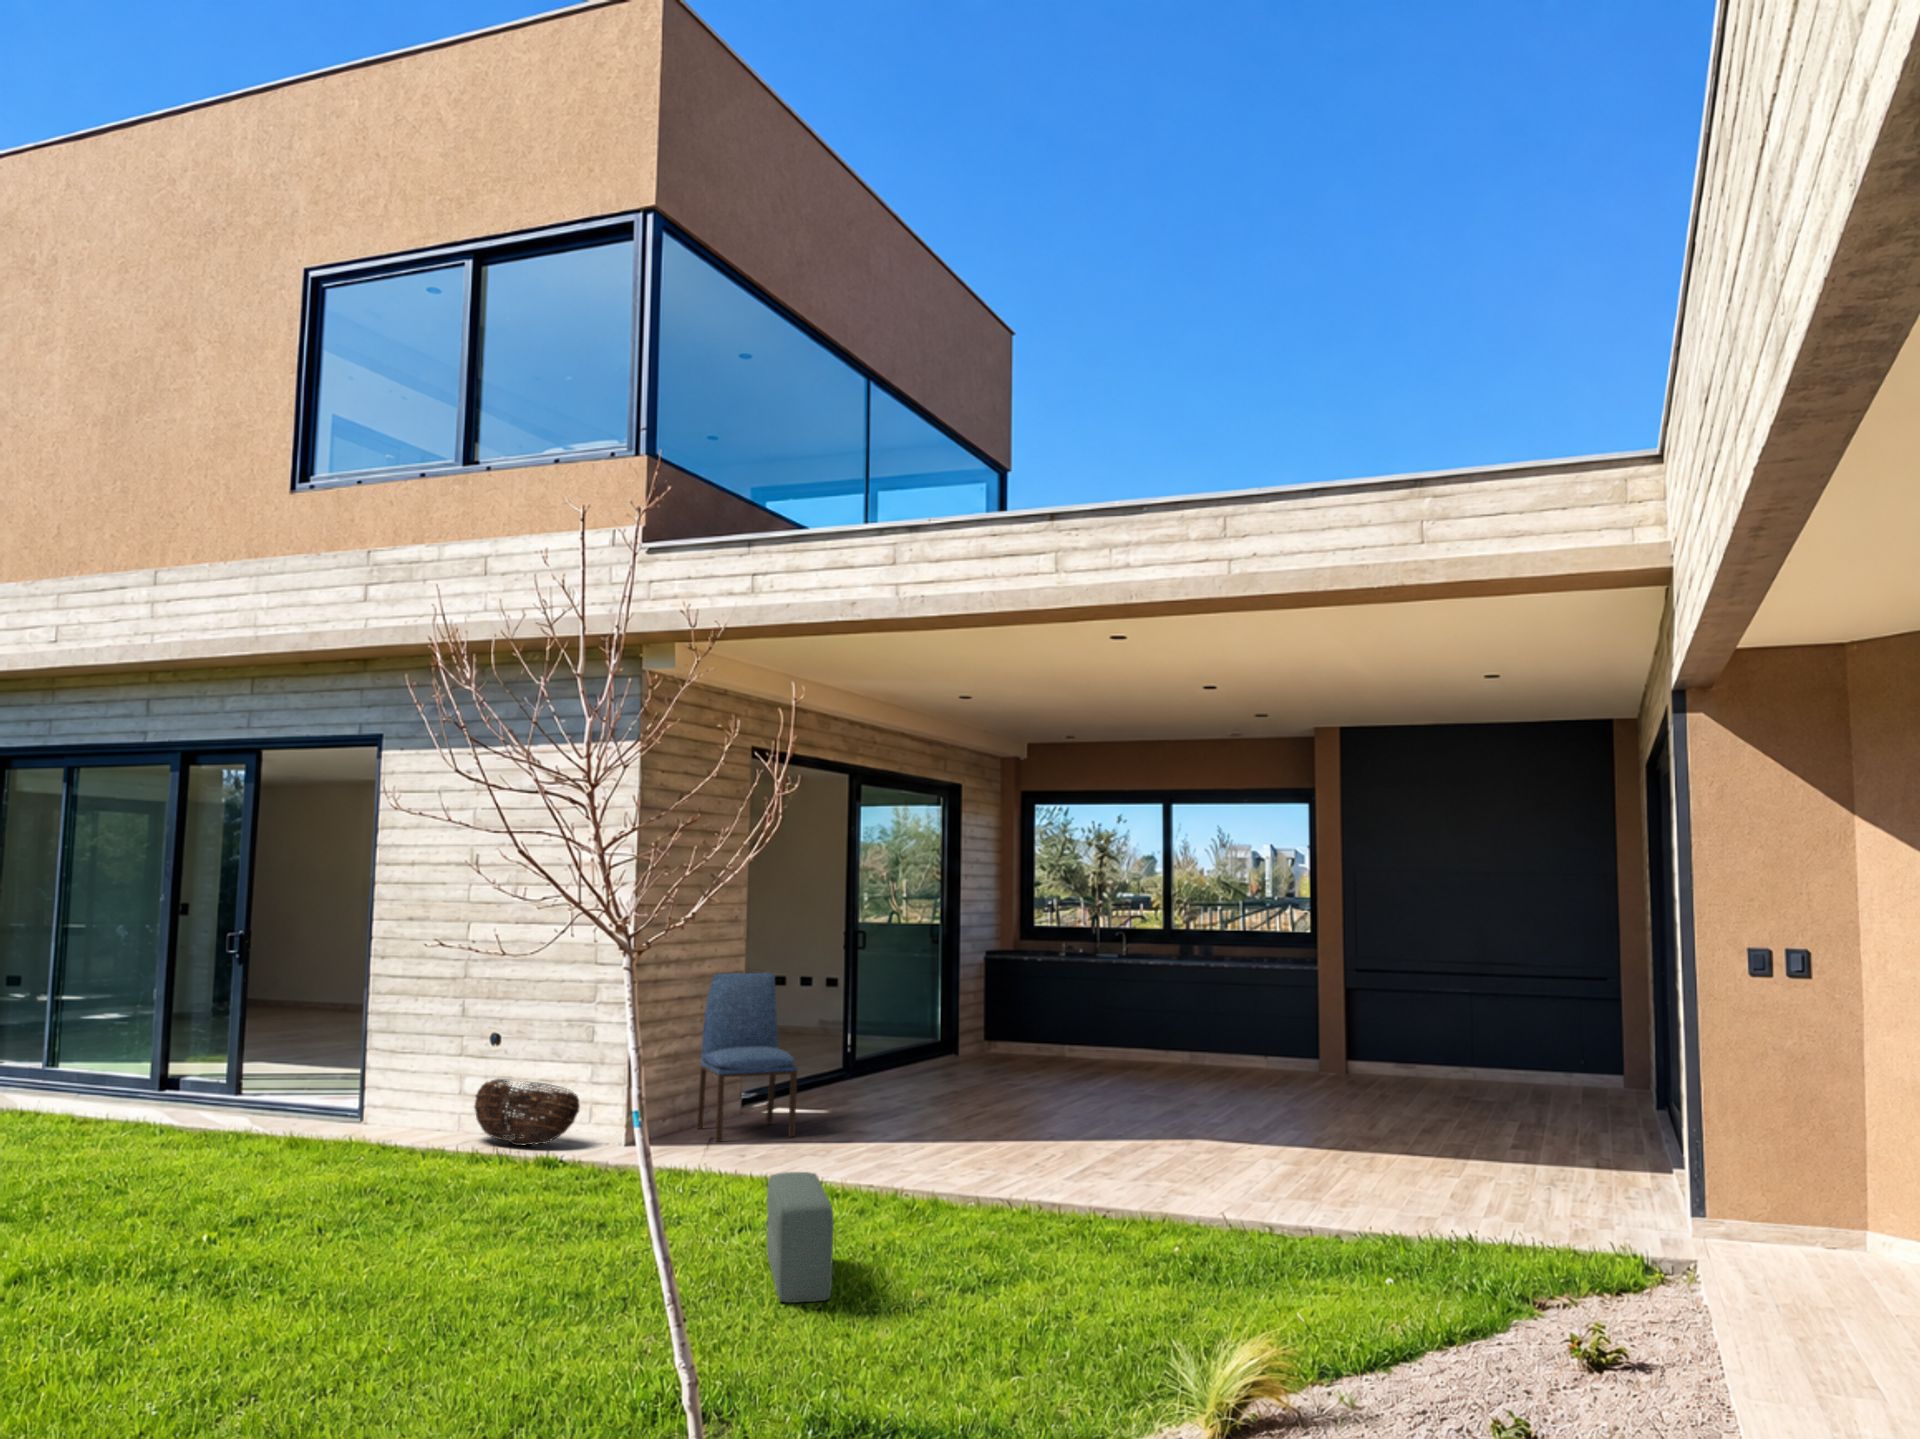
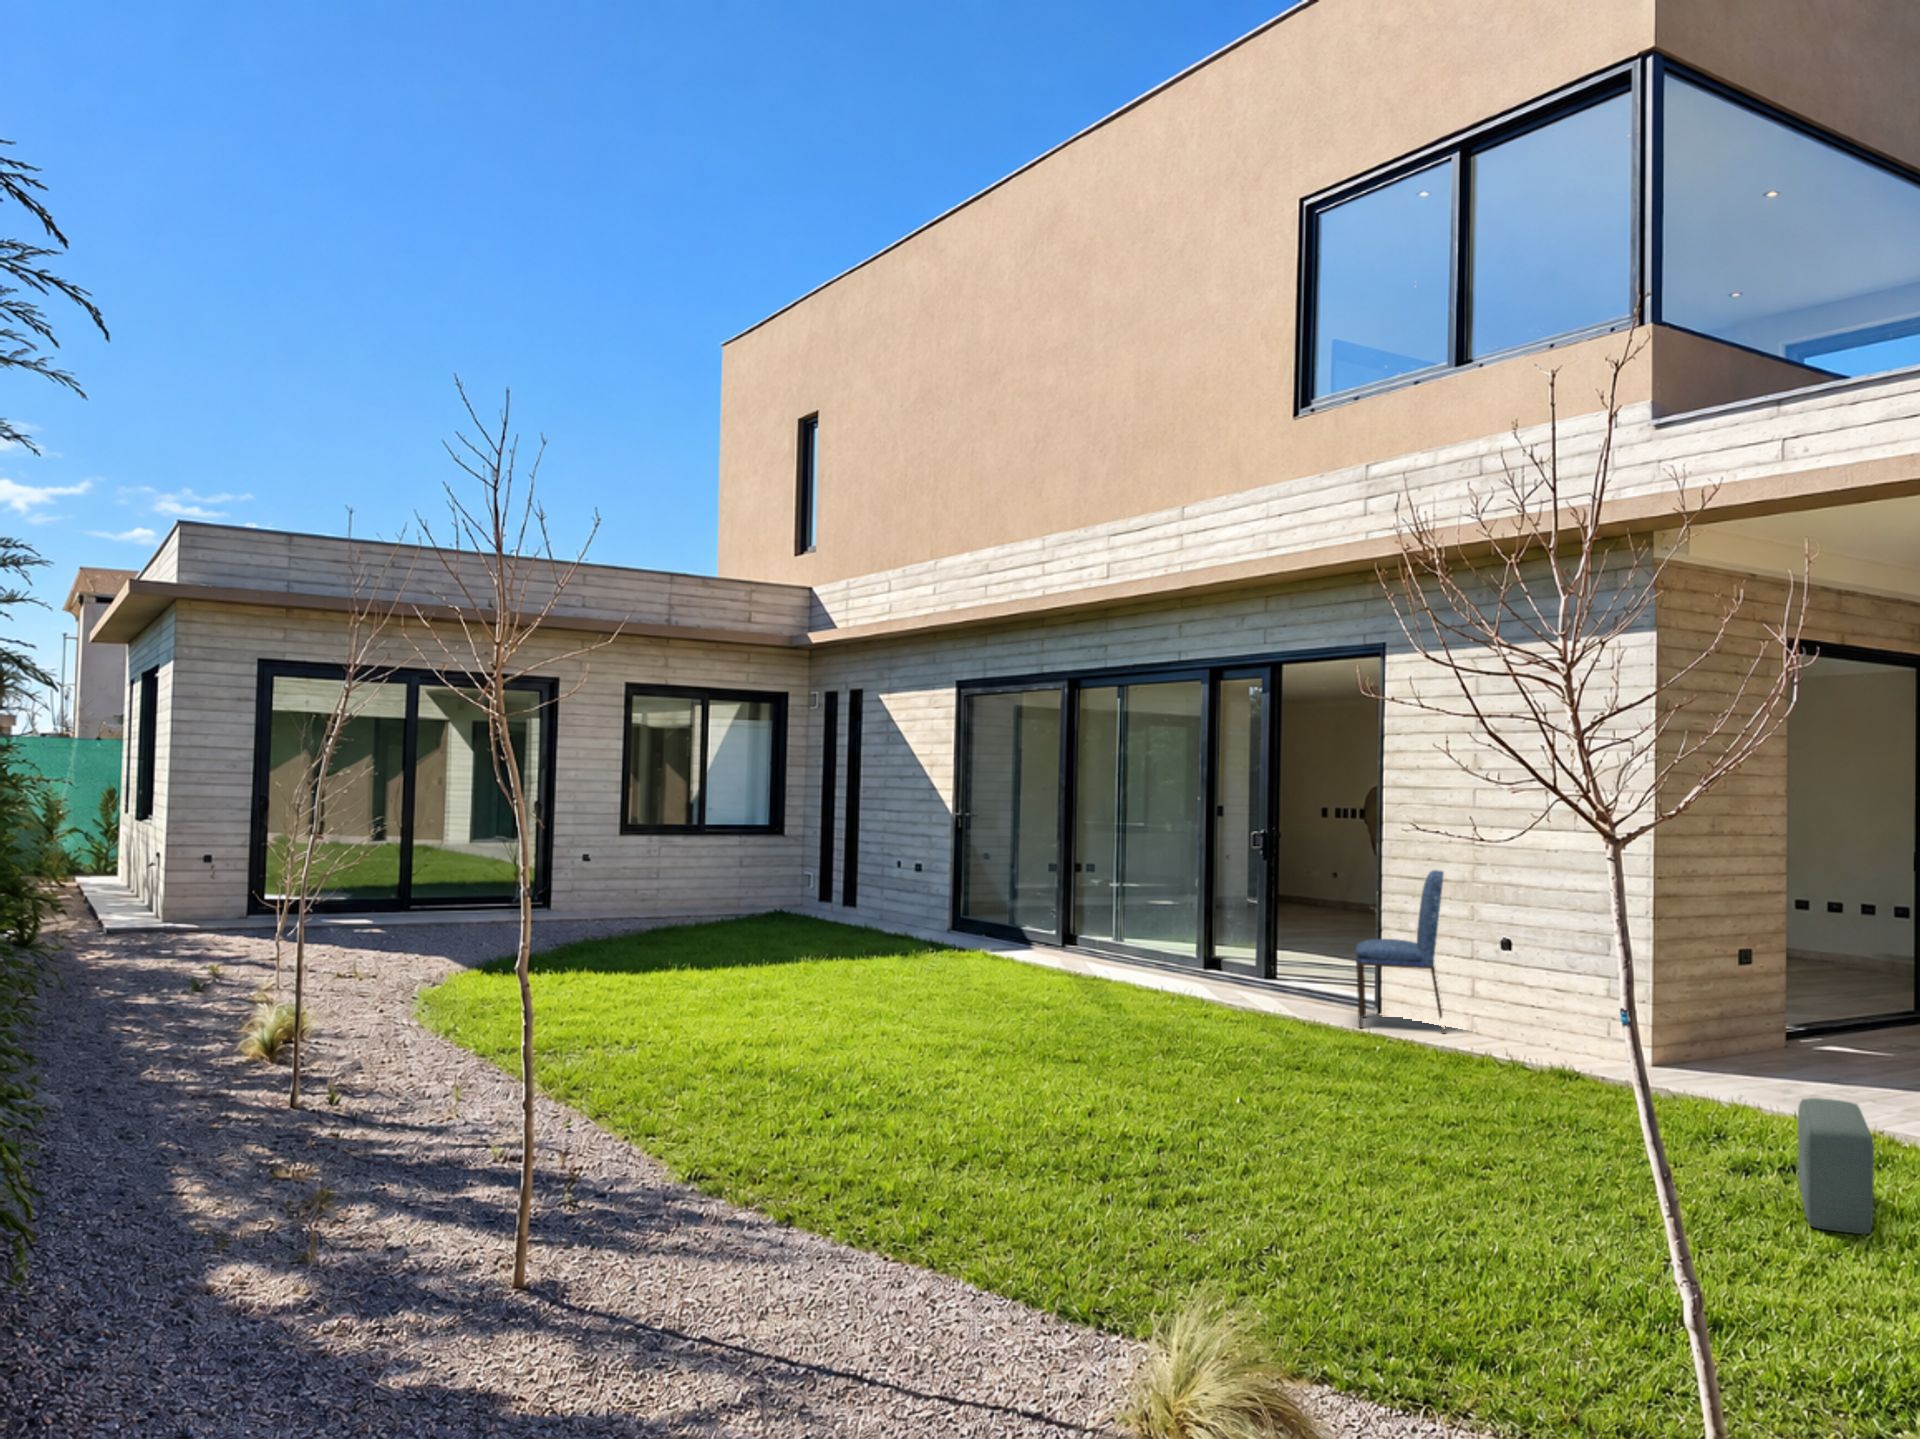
dining chair: present [696,973,798,1142] -> present [1355,870,1446,1033]
basket: present [474,1079,580,1146] -> none [1486,983,1595,1052]

